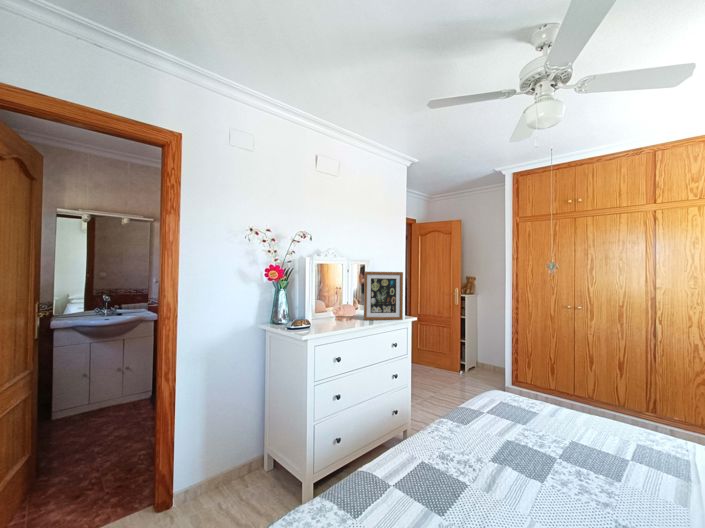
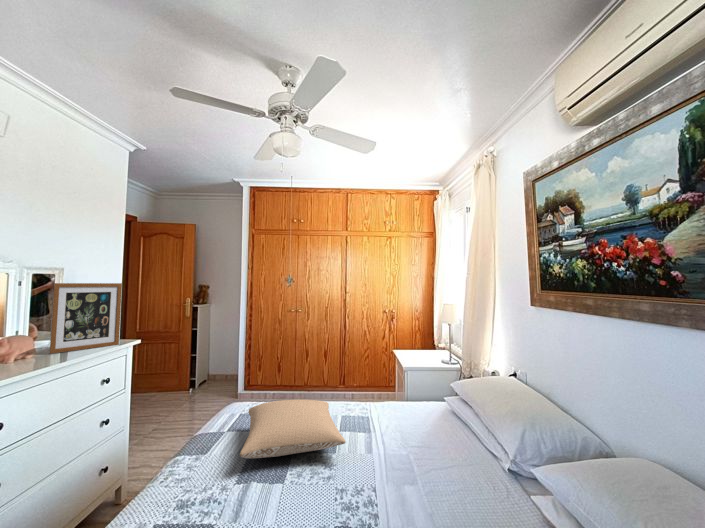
pillow: none [495,396,635,474] -> present [240,400,346,458]

